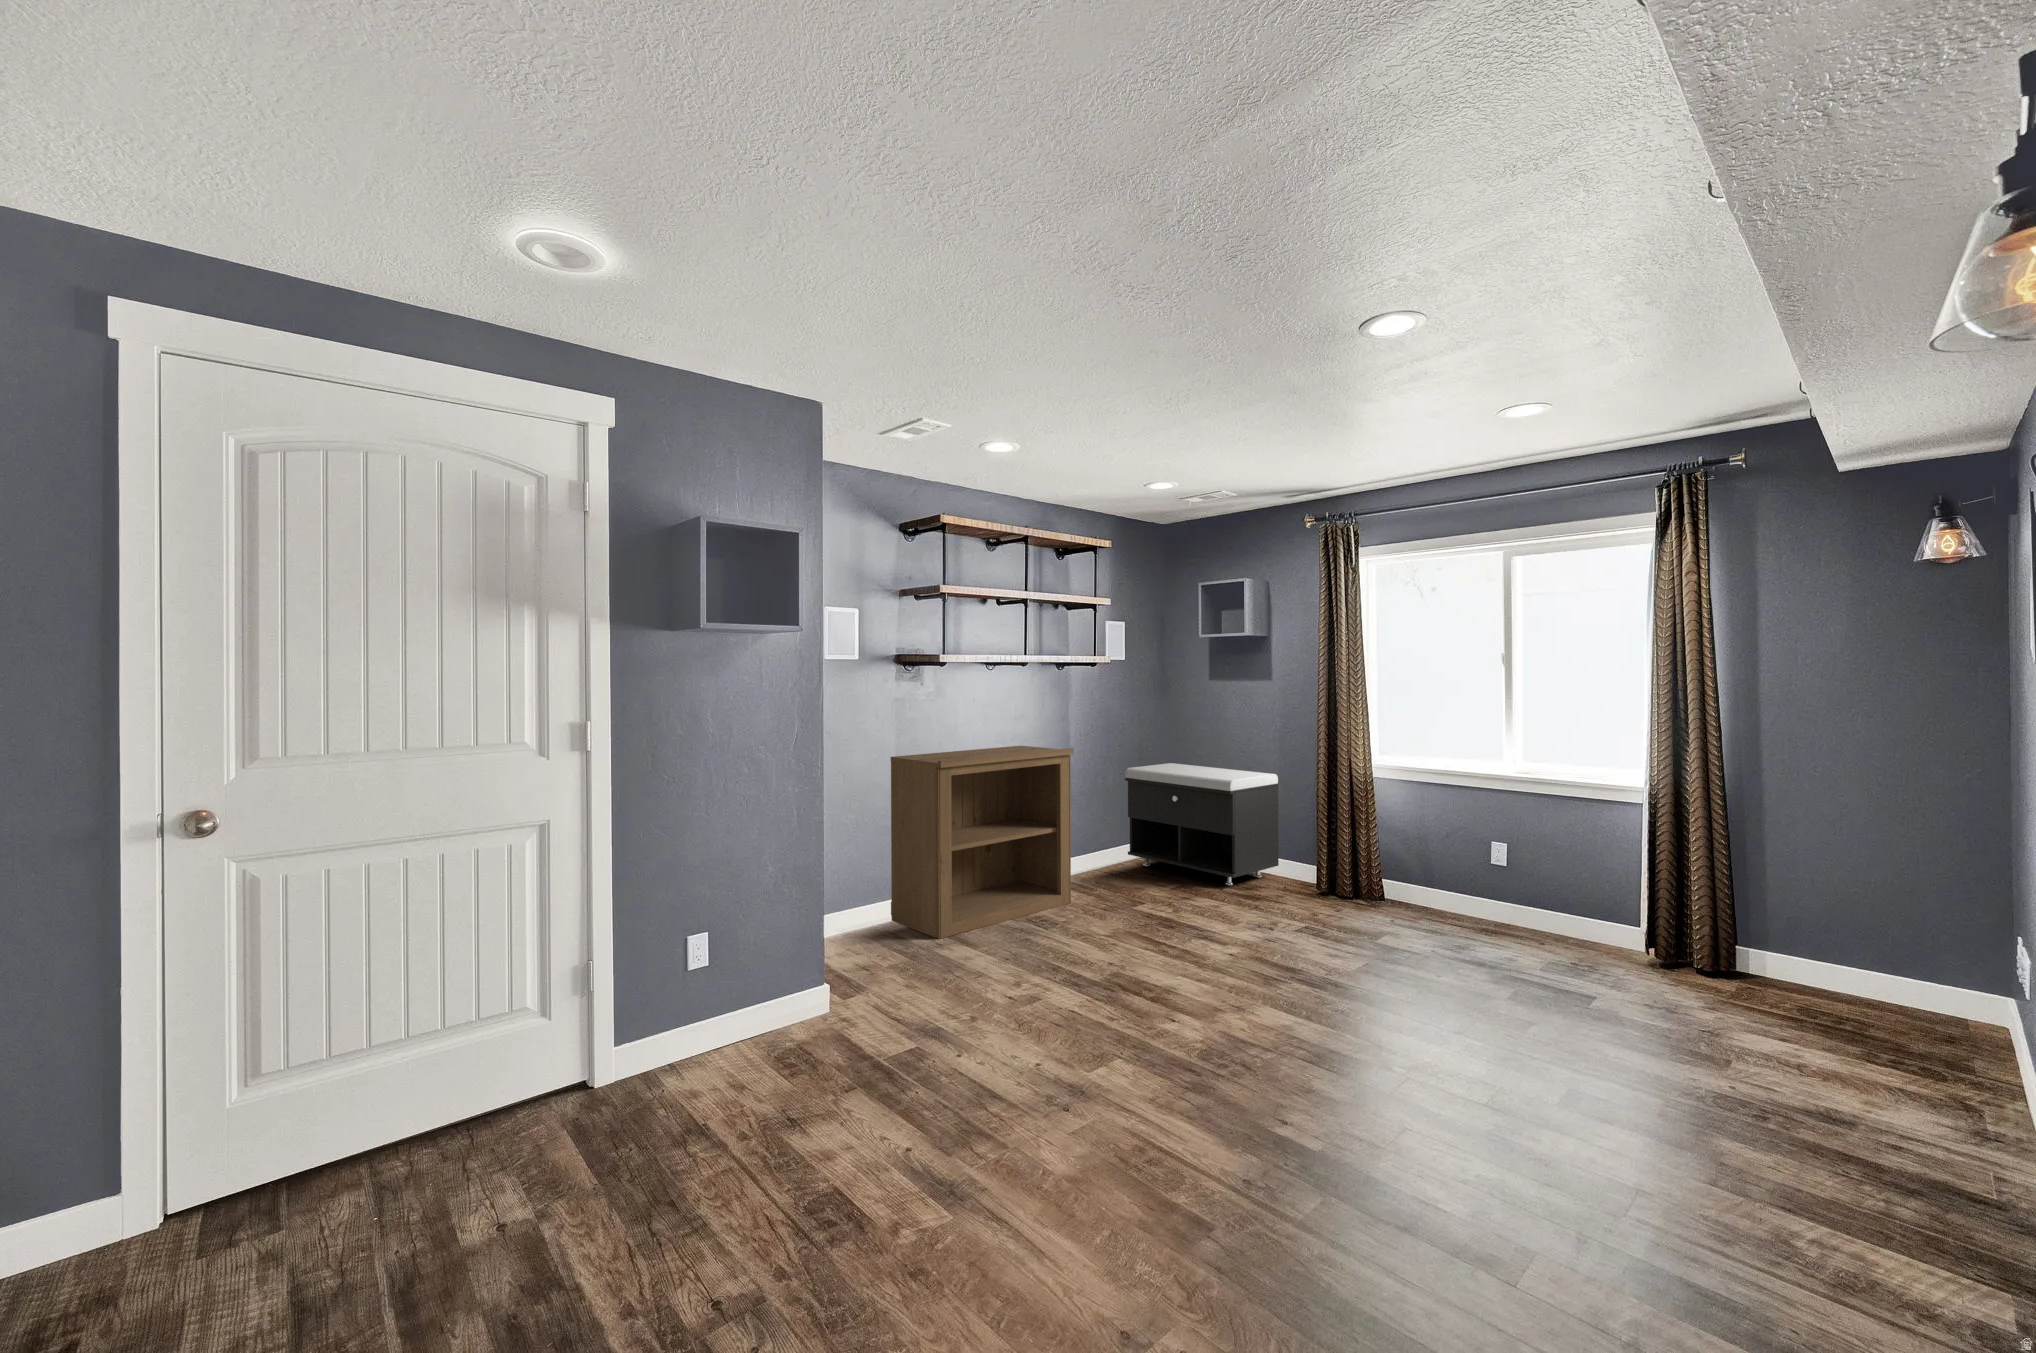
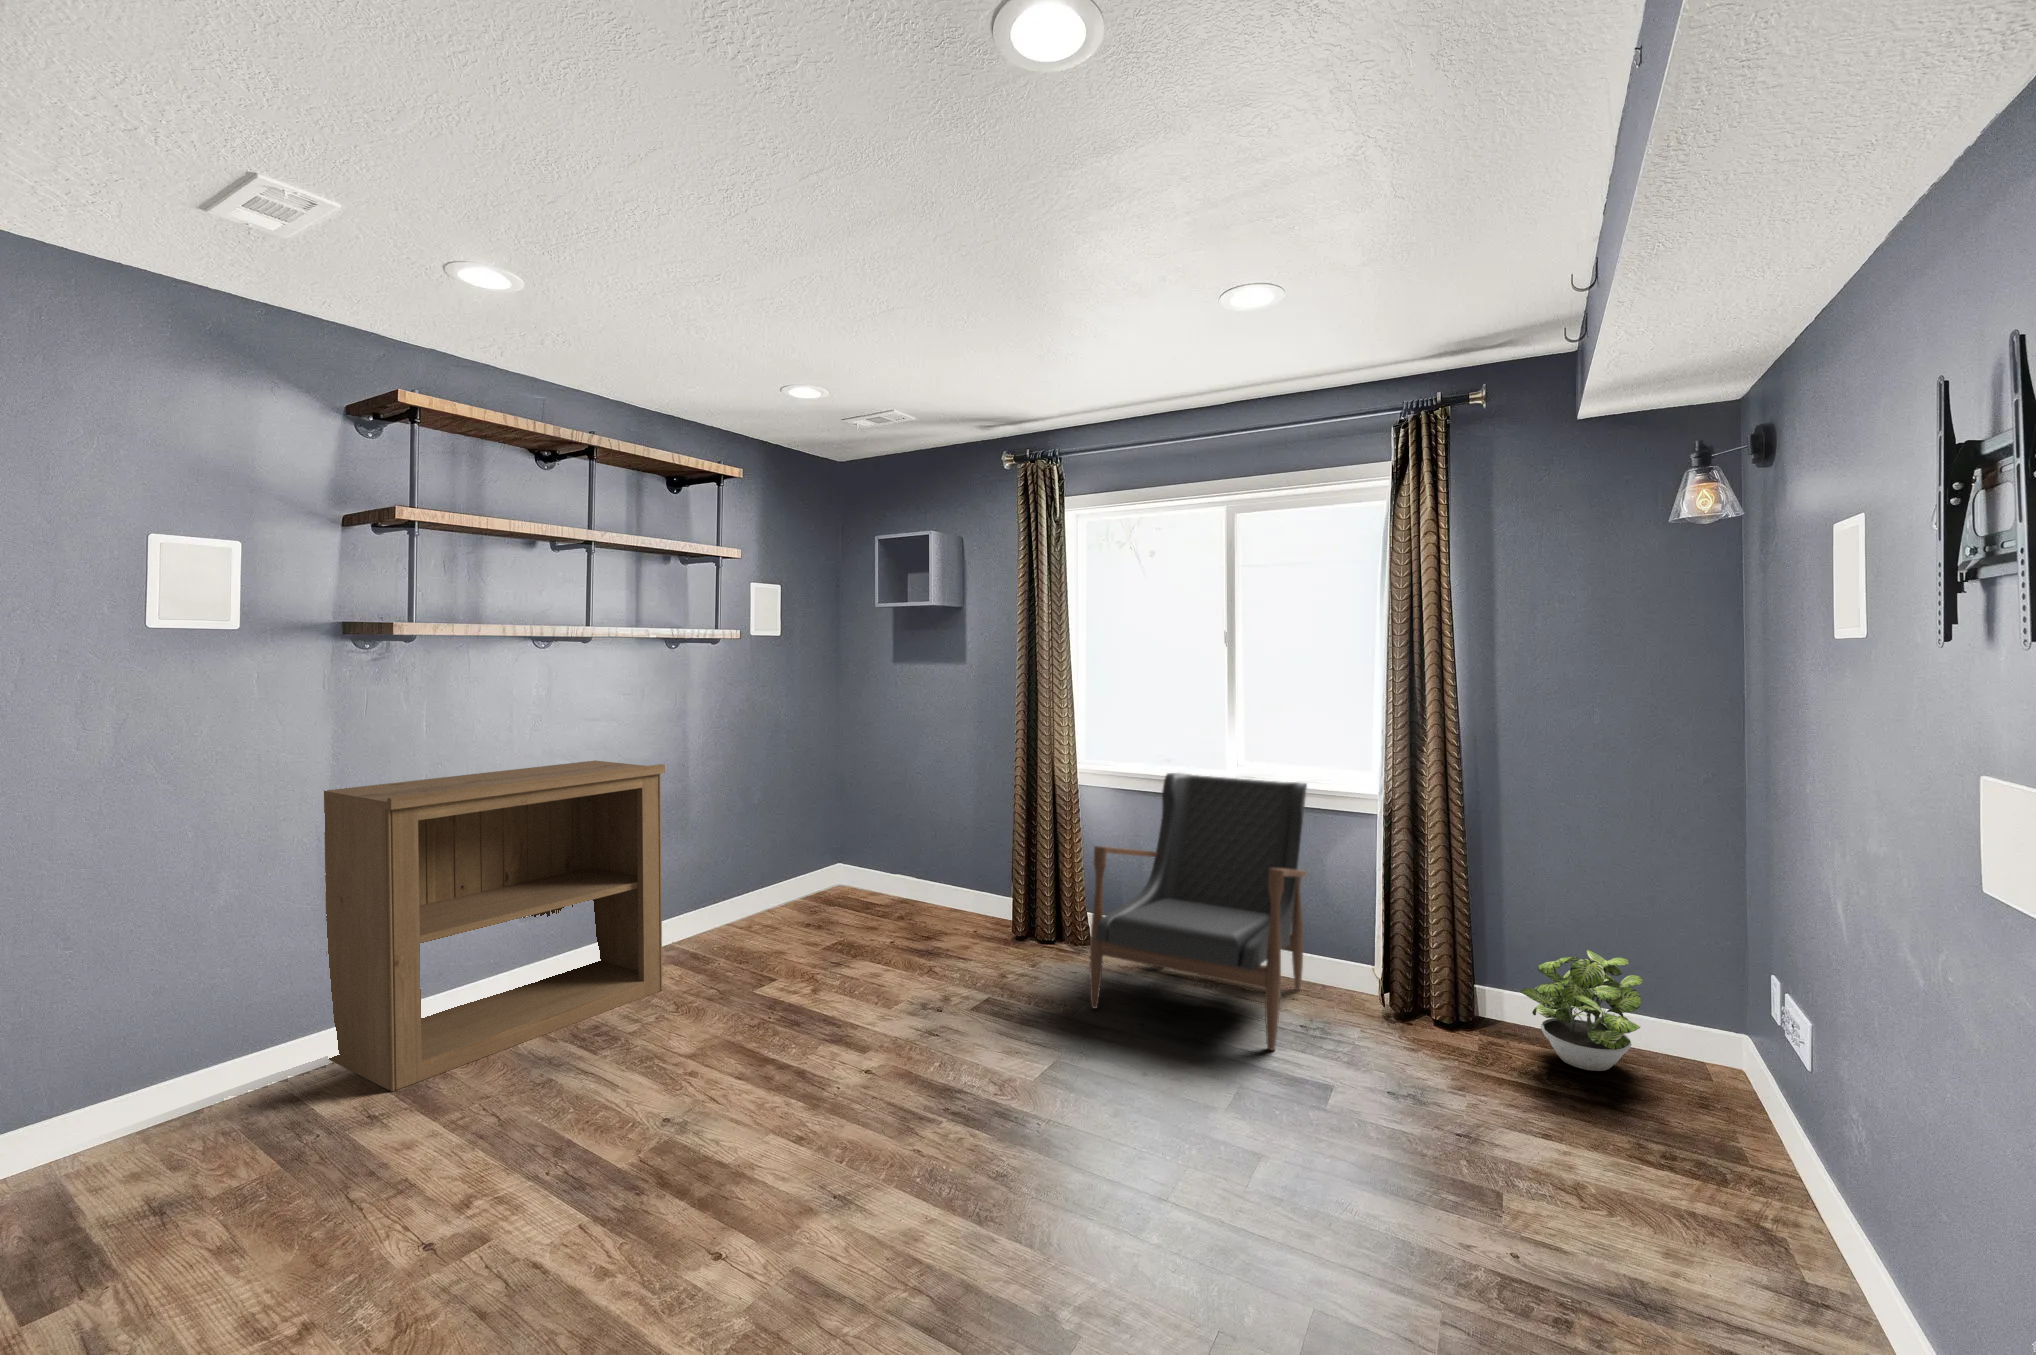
storage bench: present [1125,763,1279,885] -> none [771,773,969,937]
armchair: none [1390,766,1578,975] -> present [1089,773,1307,1050]
potted plant: none [1777,916,1898,1013] -> present [1521,950,1643,1071]

